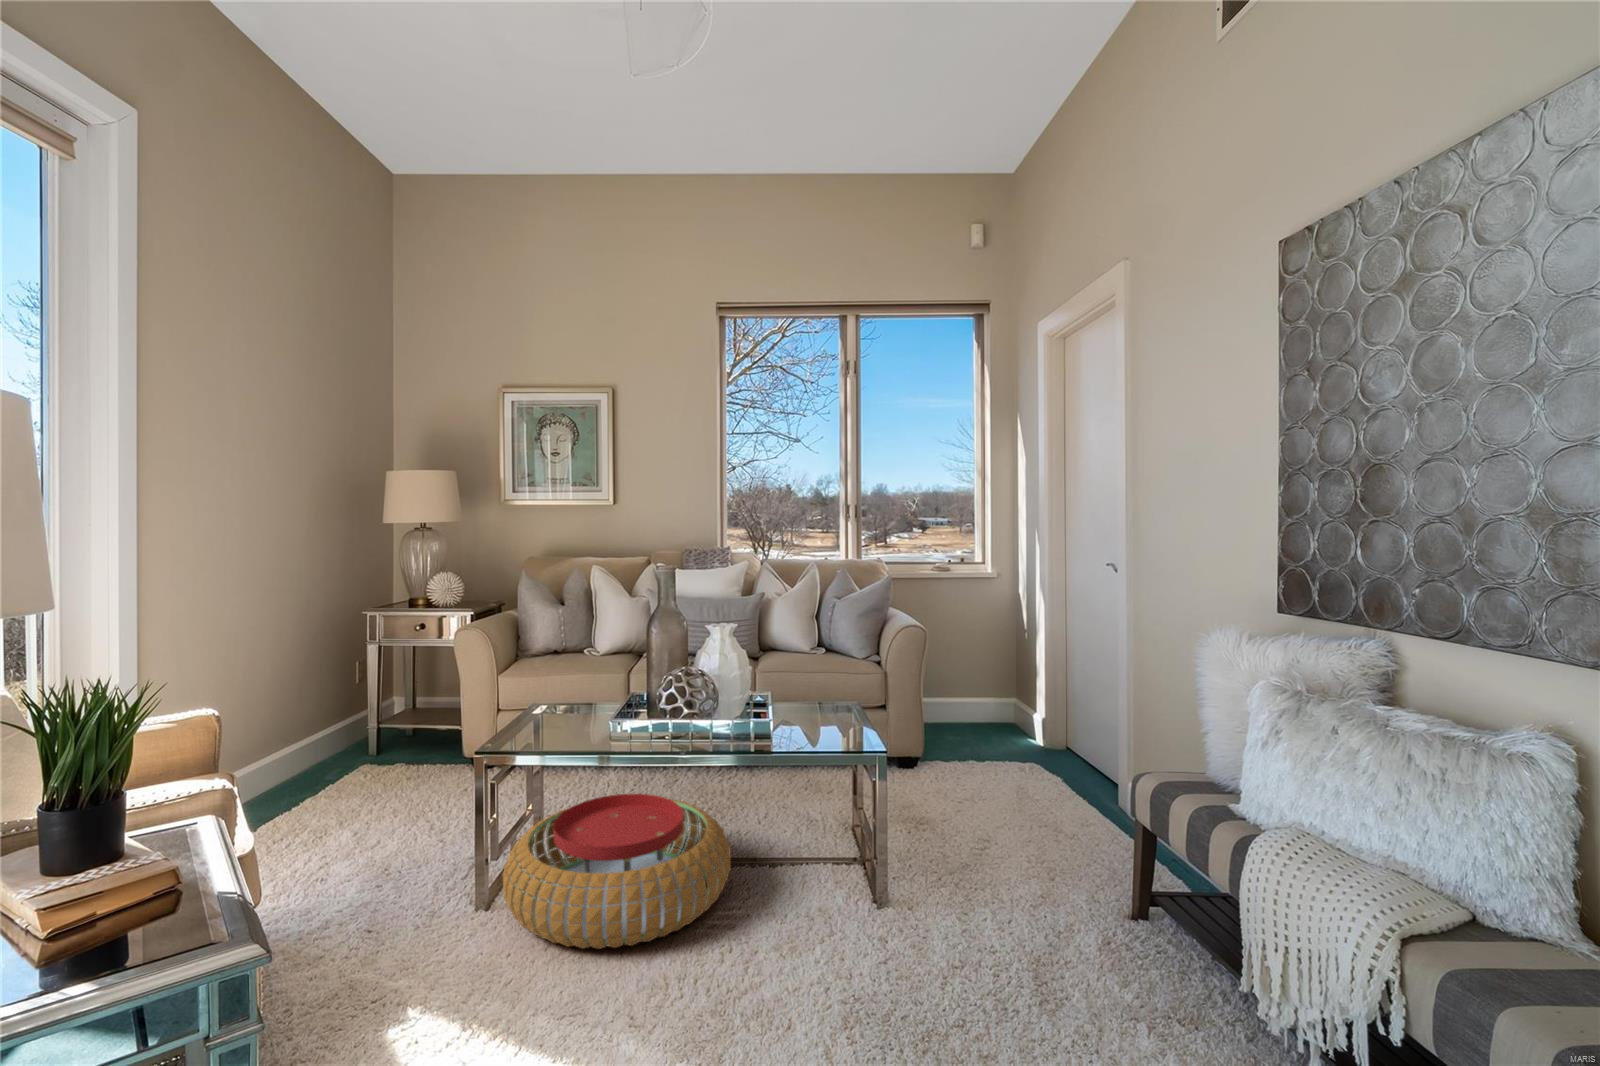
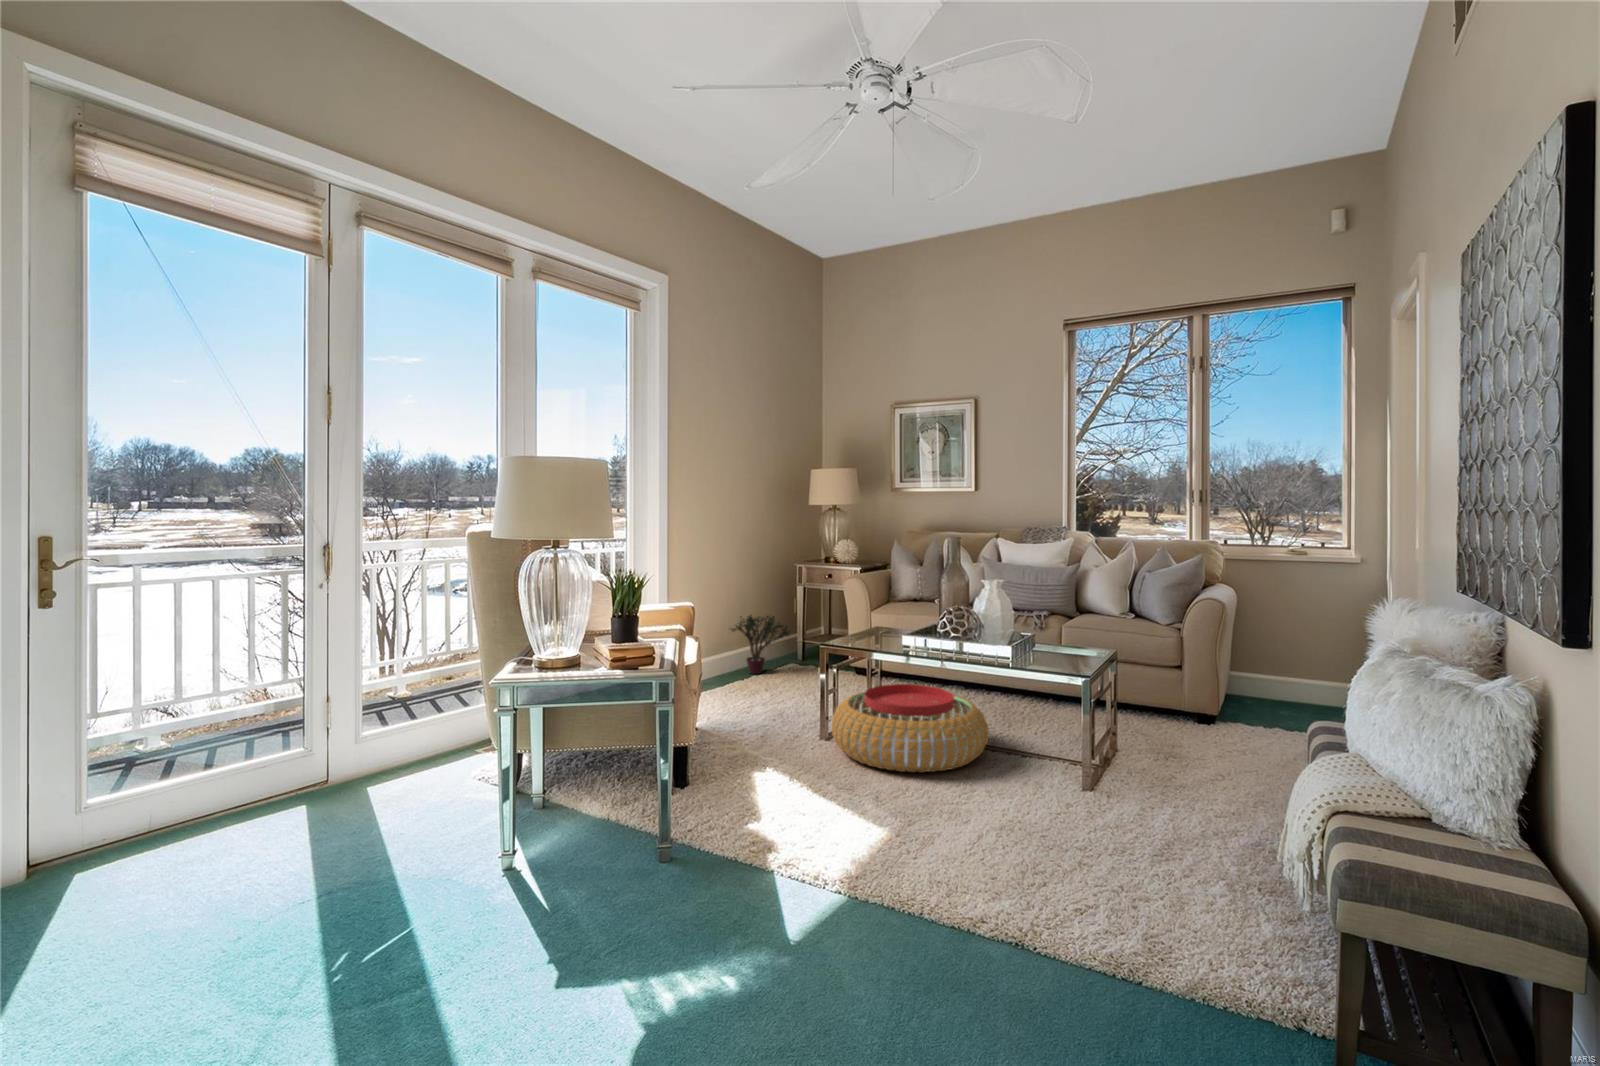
potted plant: none [257,697,373,796] -> present [731,615,789,674]

